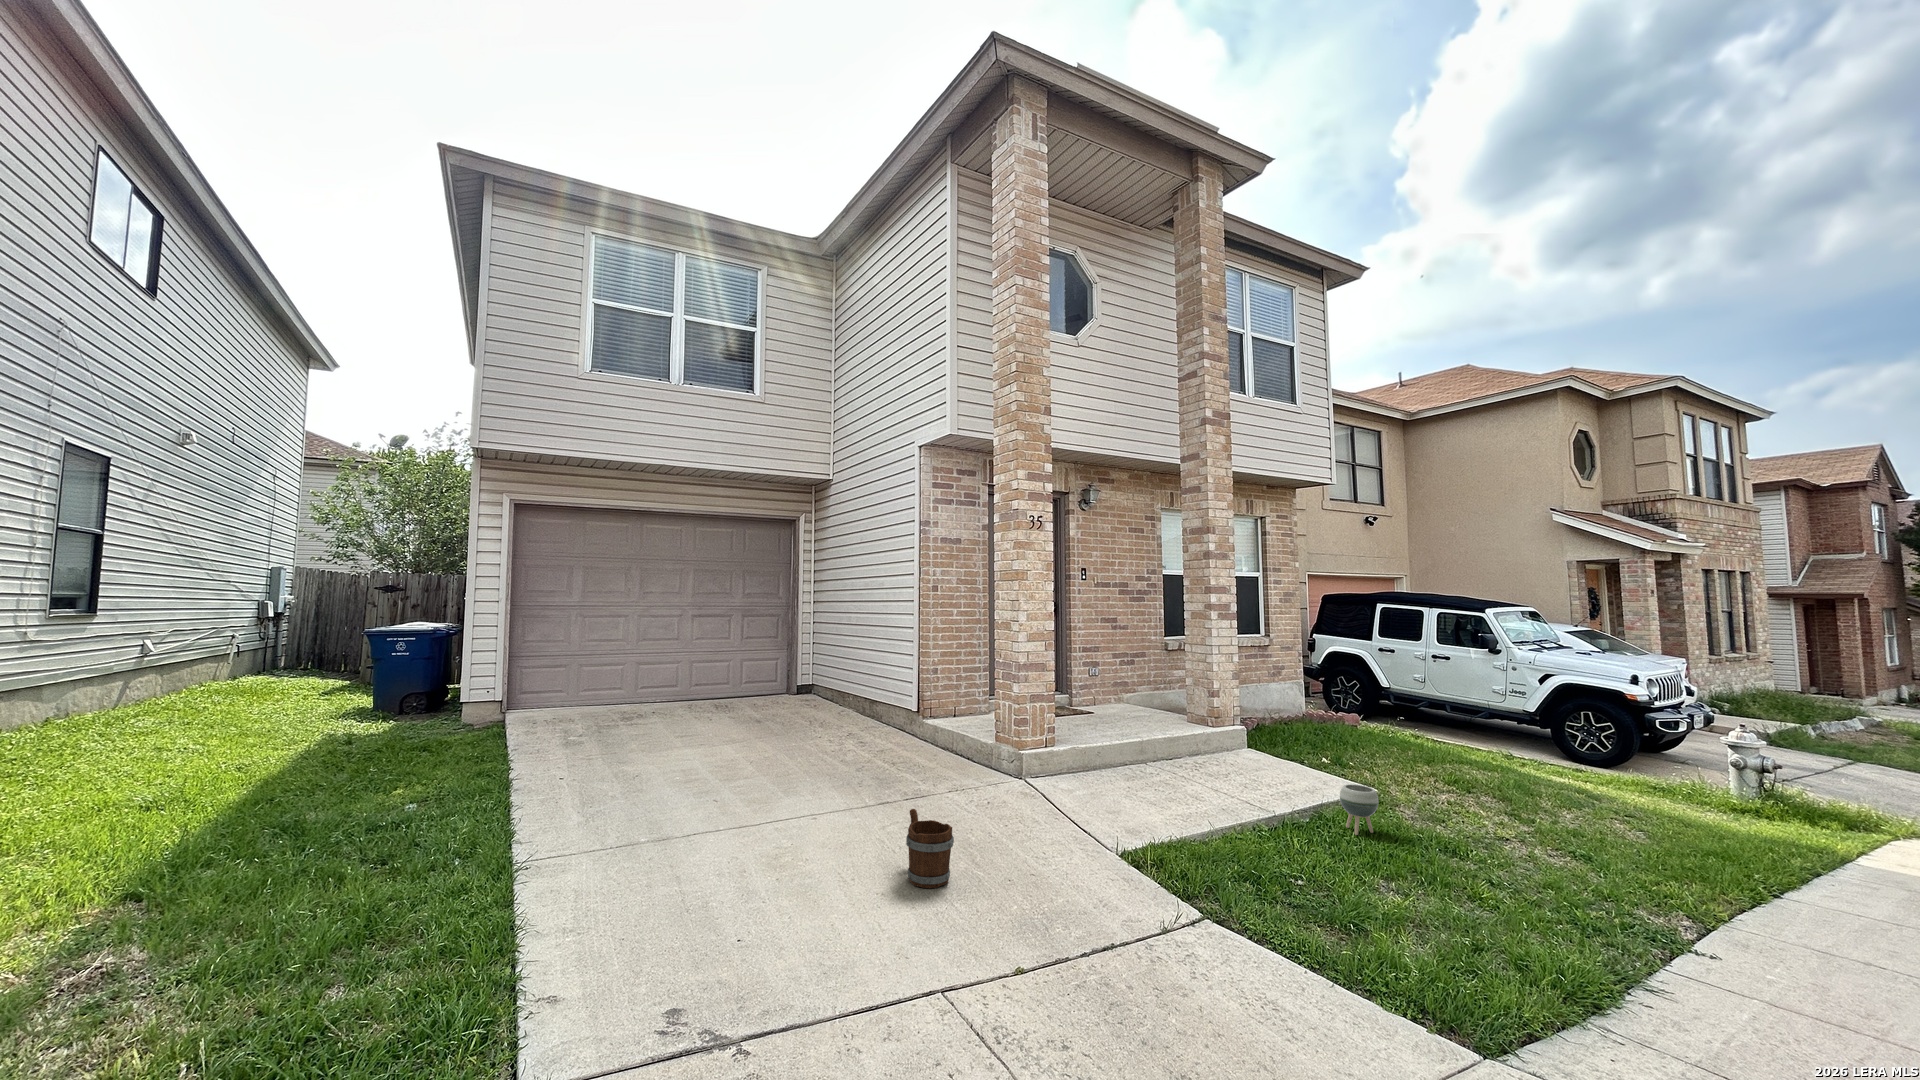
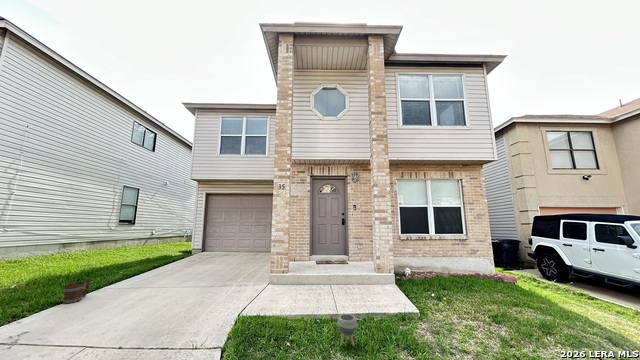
bucket: present [906,809,954,888] -> present [63,278,92,304]

